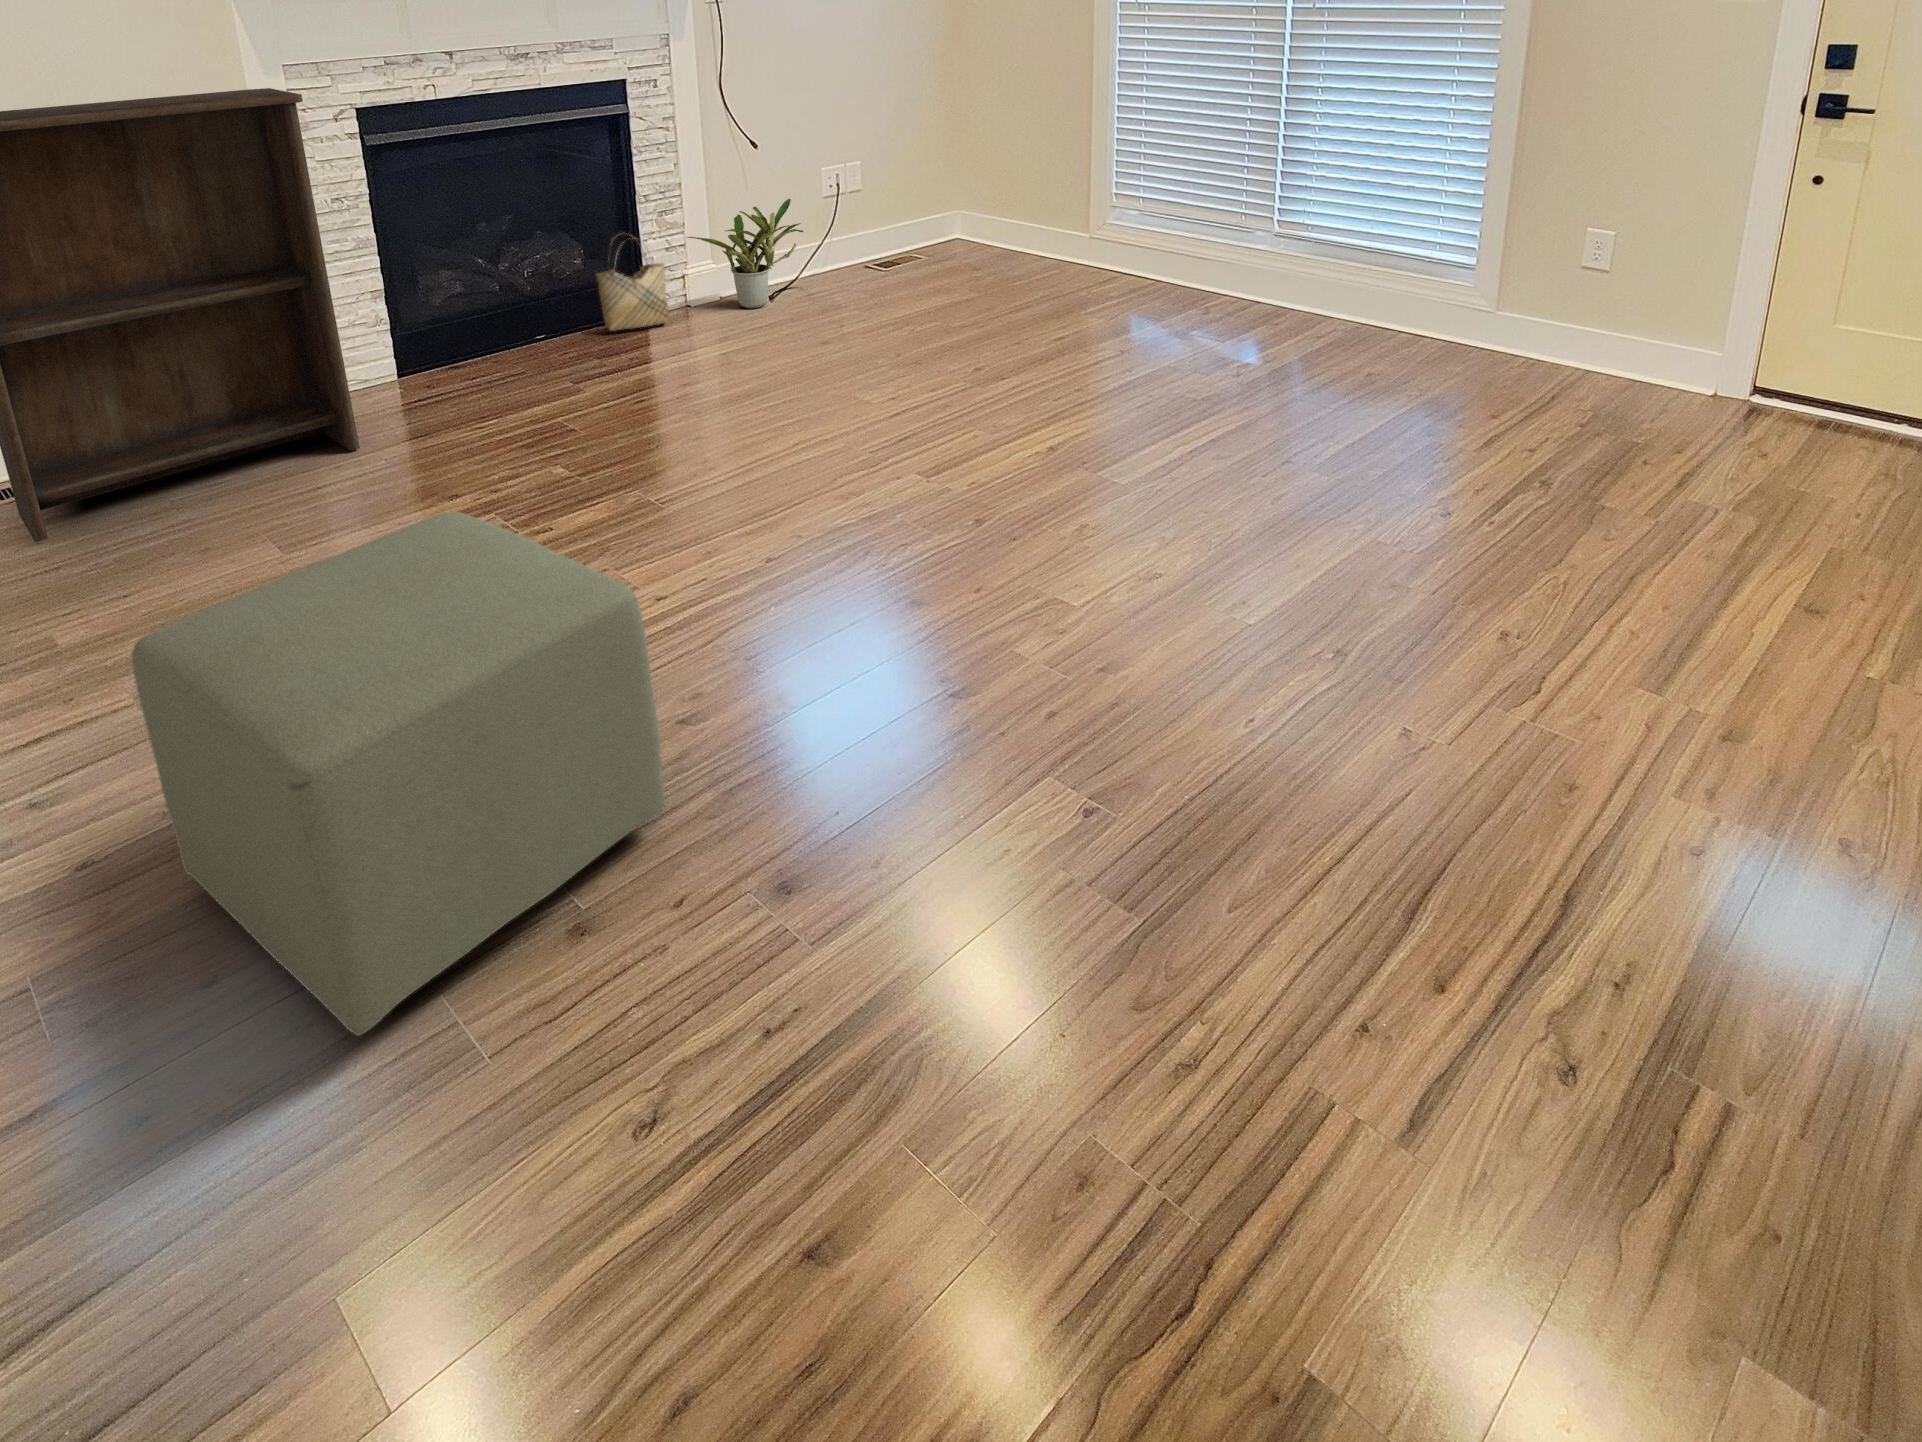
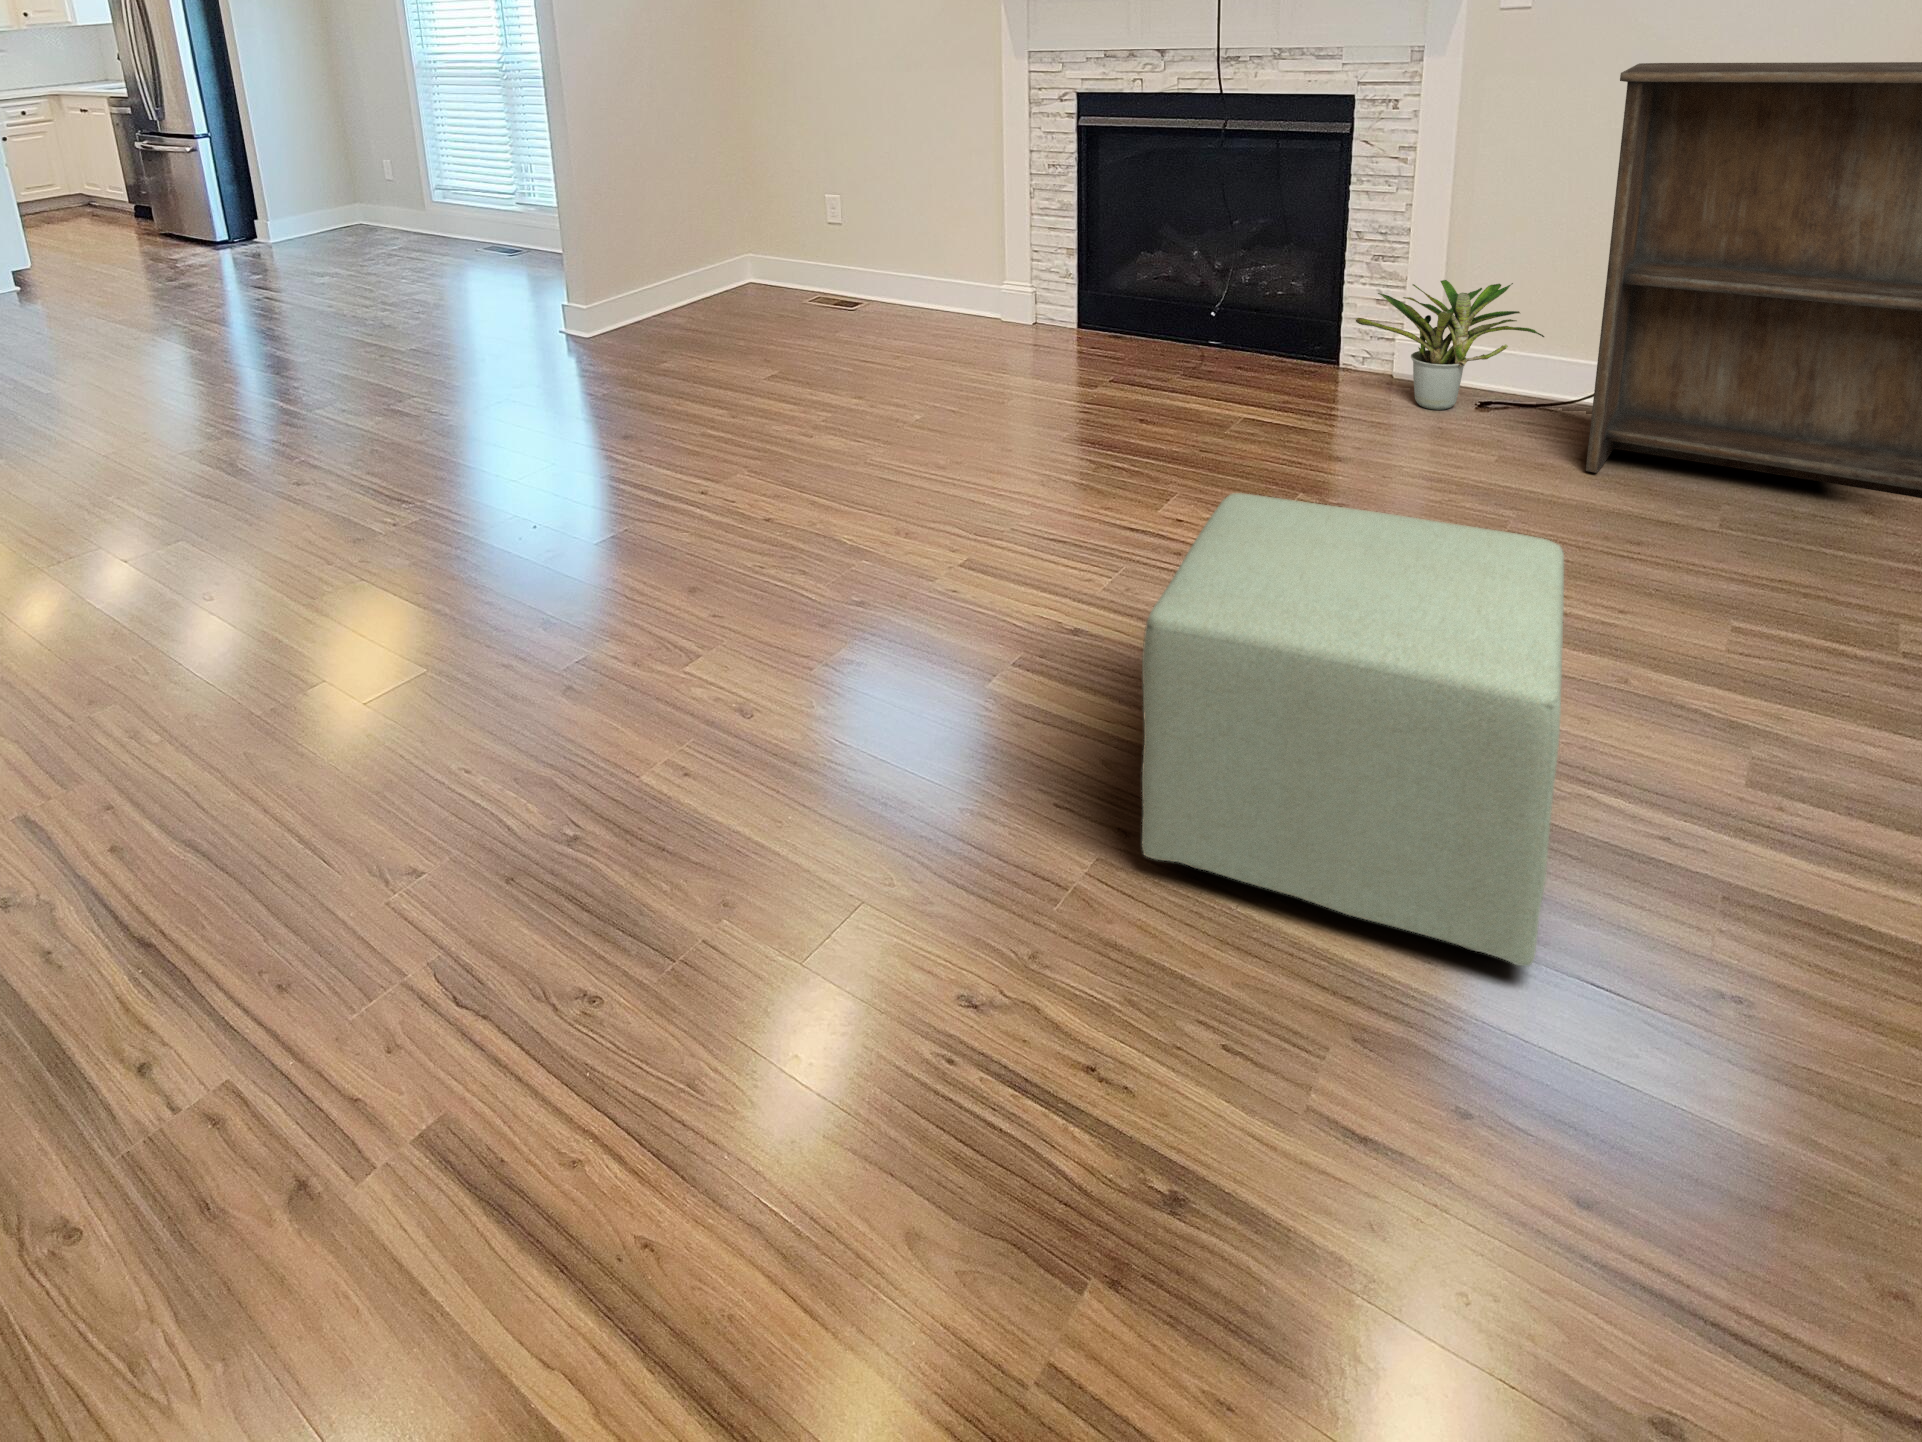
bookshelf: present [0,88,360,542] -> present [1586,62,1922,498]
woven basket: present [596,233,669,331] -> none [1256,266,1338,380]
ottoman: present [132,511,666,1036] -> present [1142,493,1564,966]

